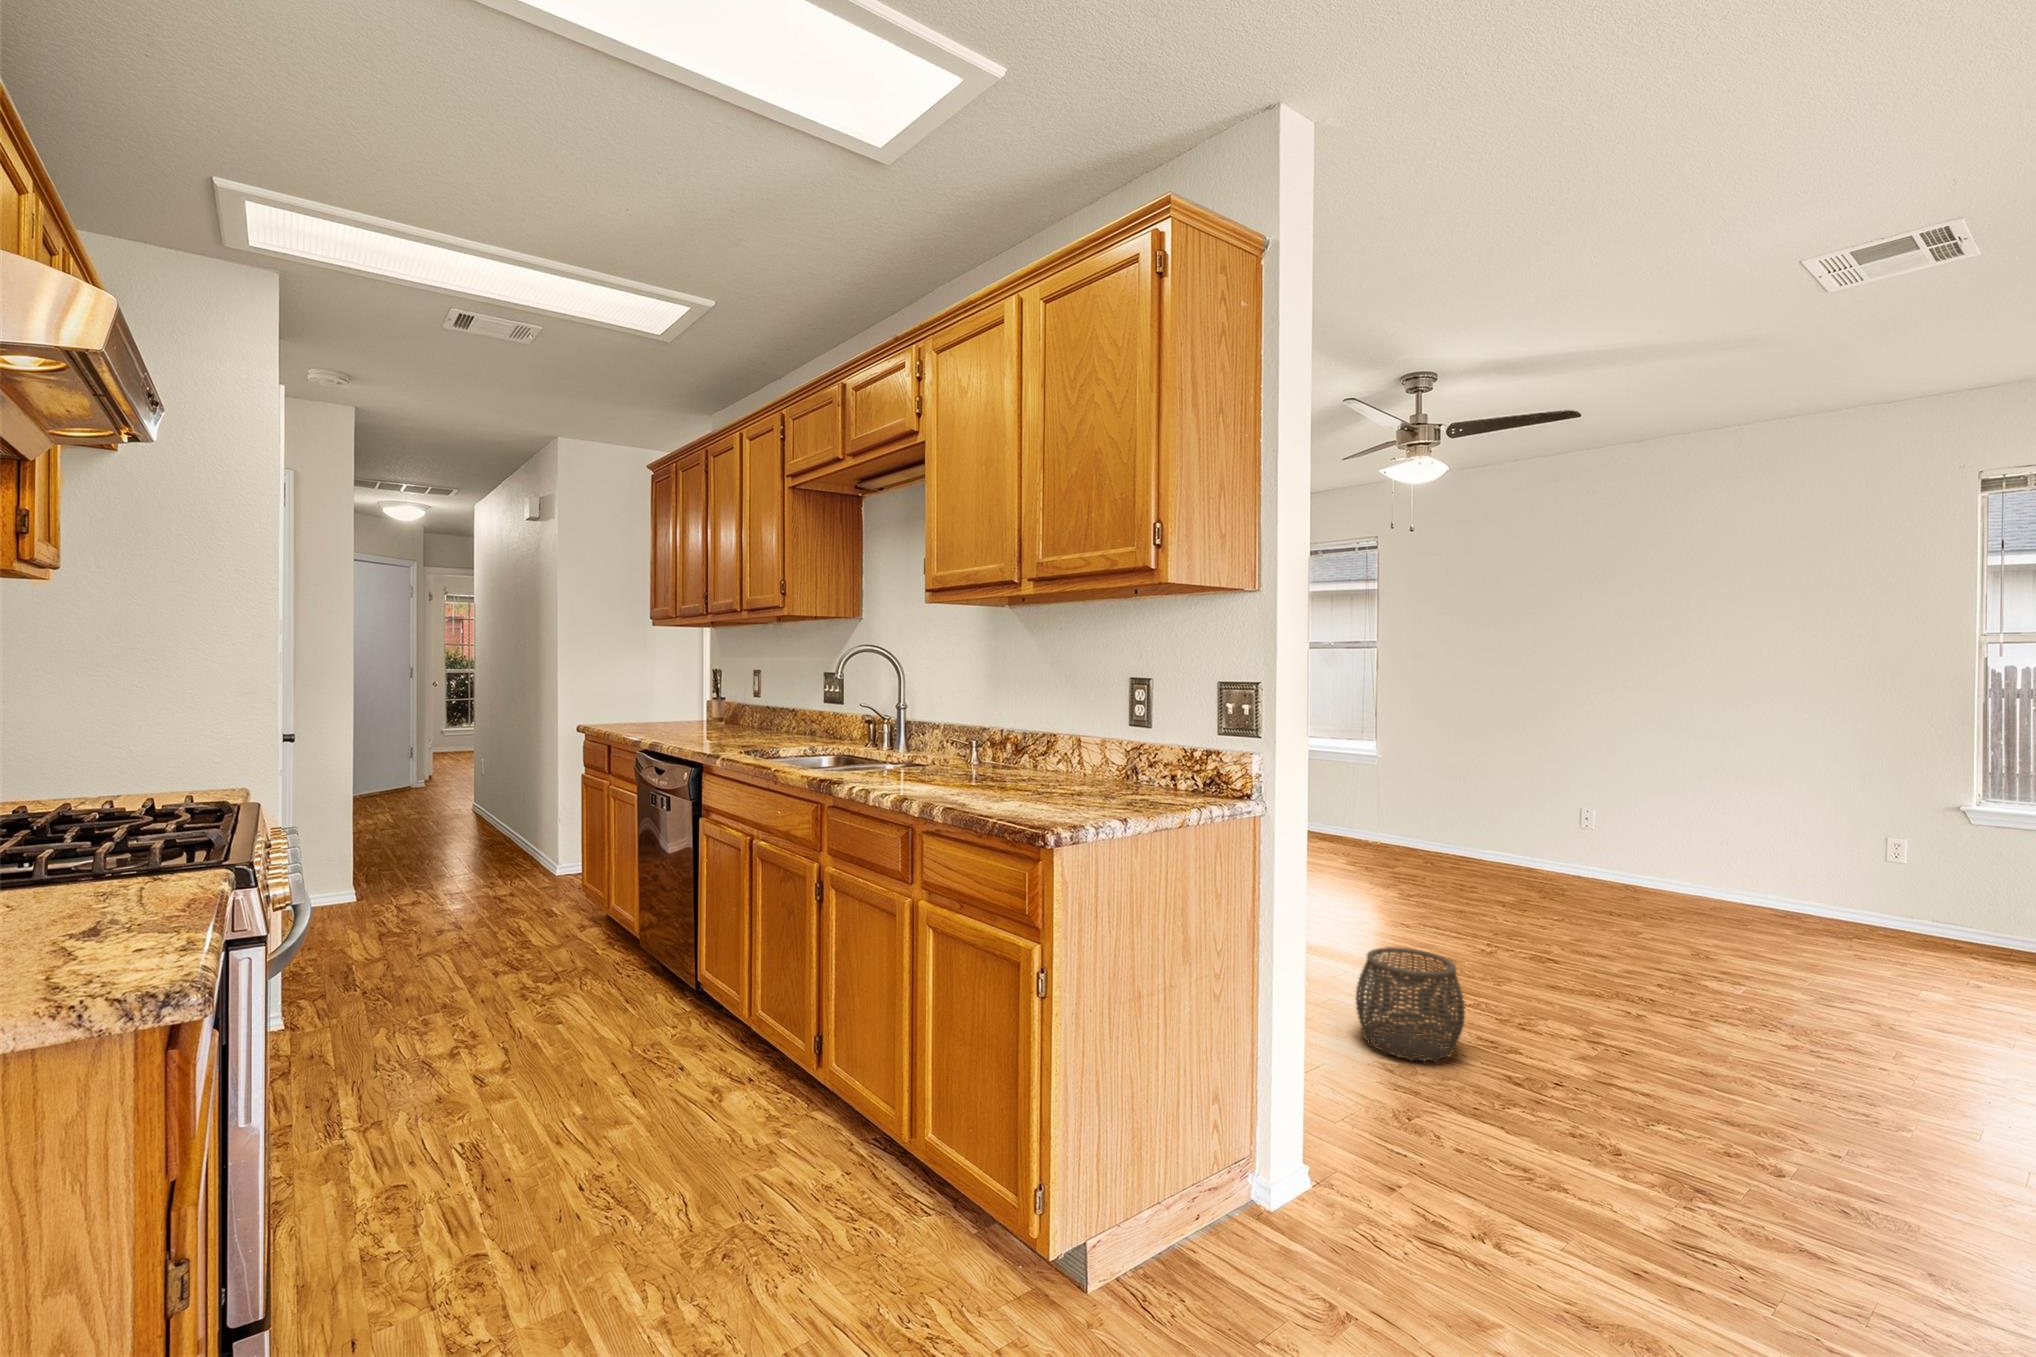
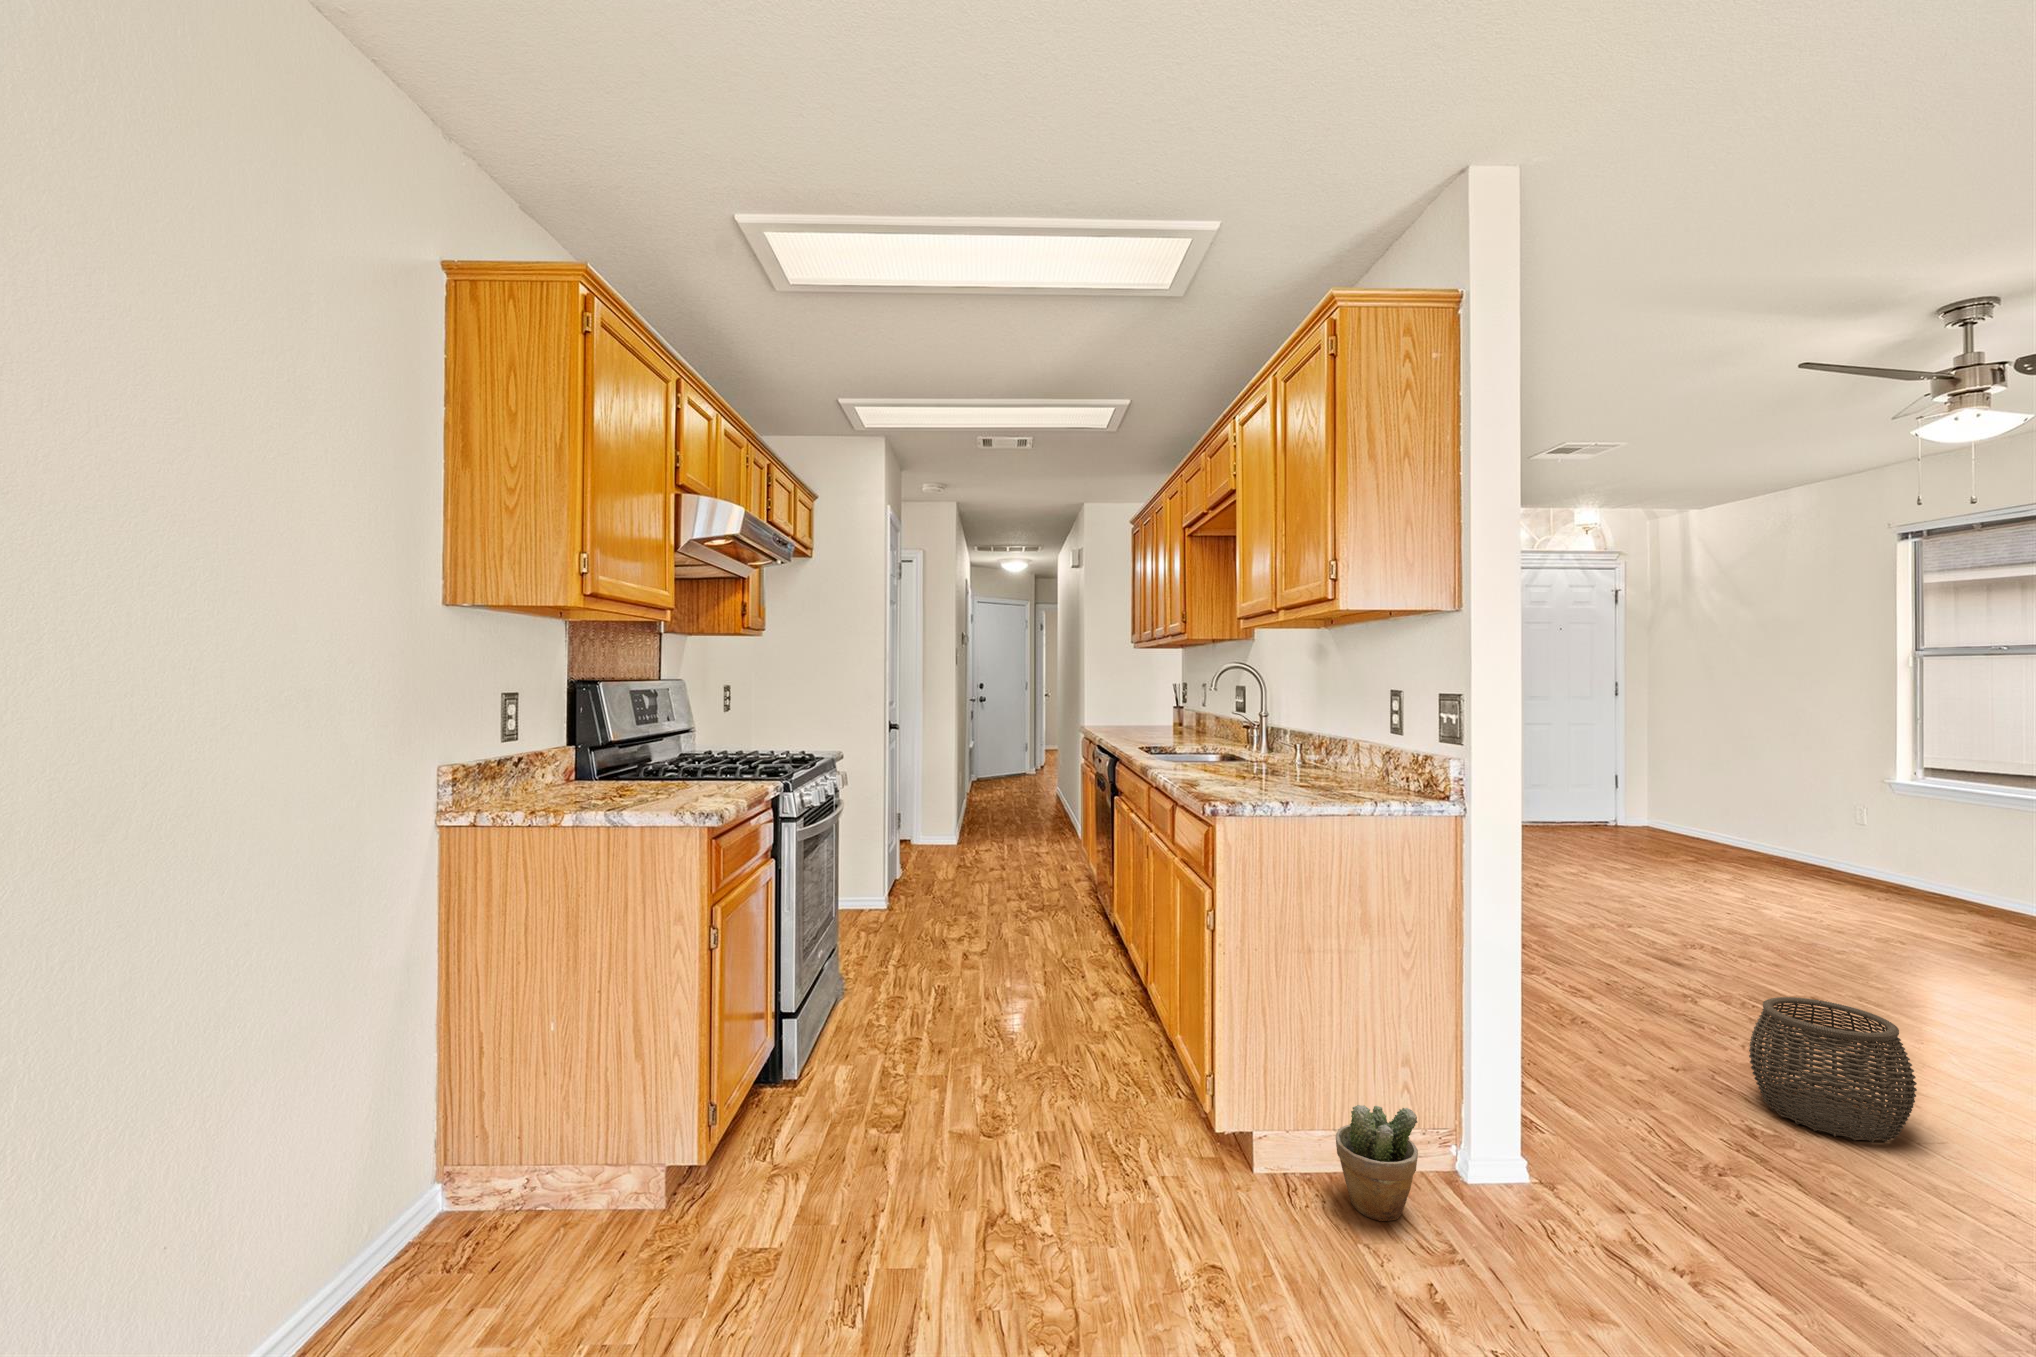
potted plant: none [1177,1155,1268,1297] -> present [1336,1105,1418,1221]

